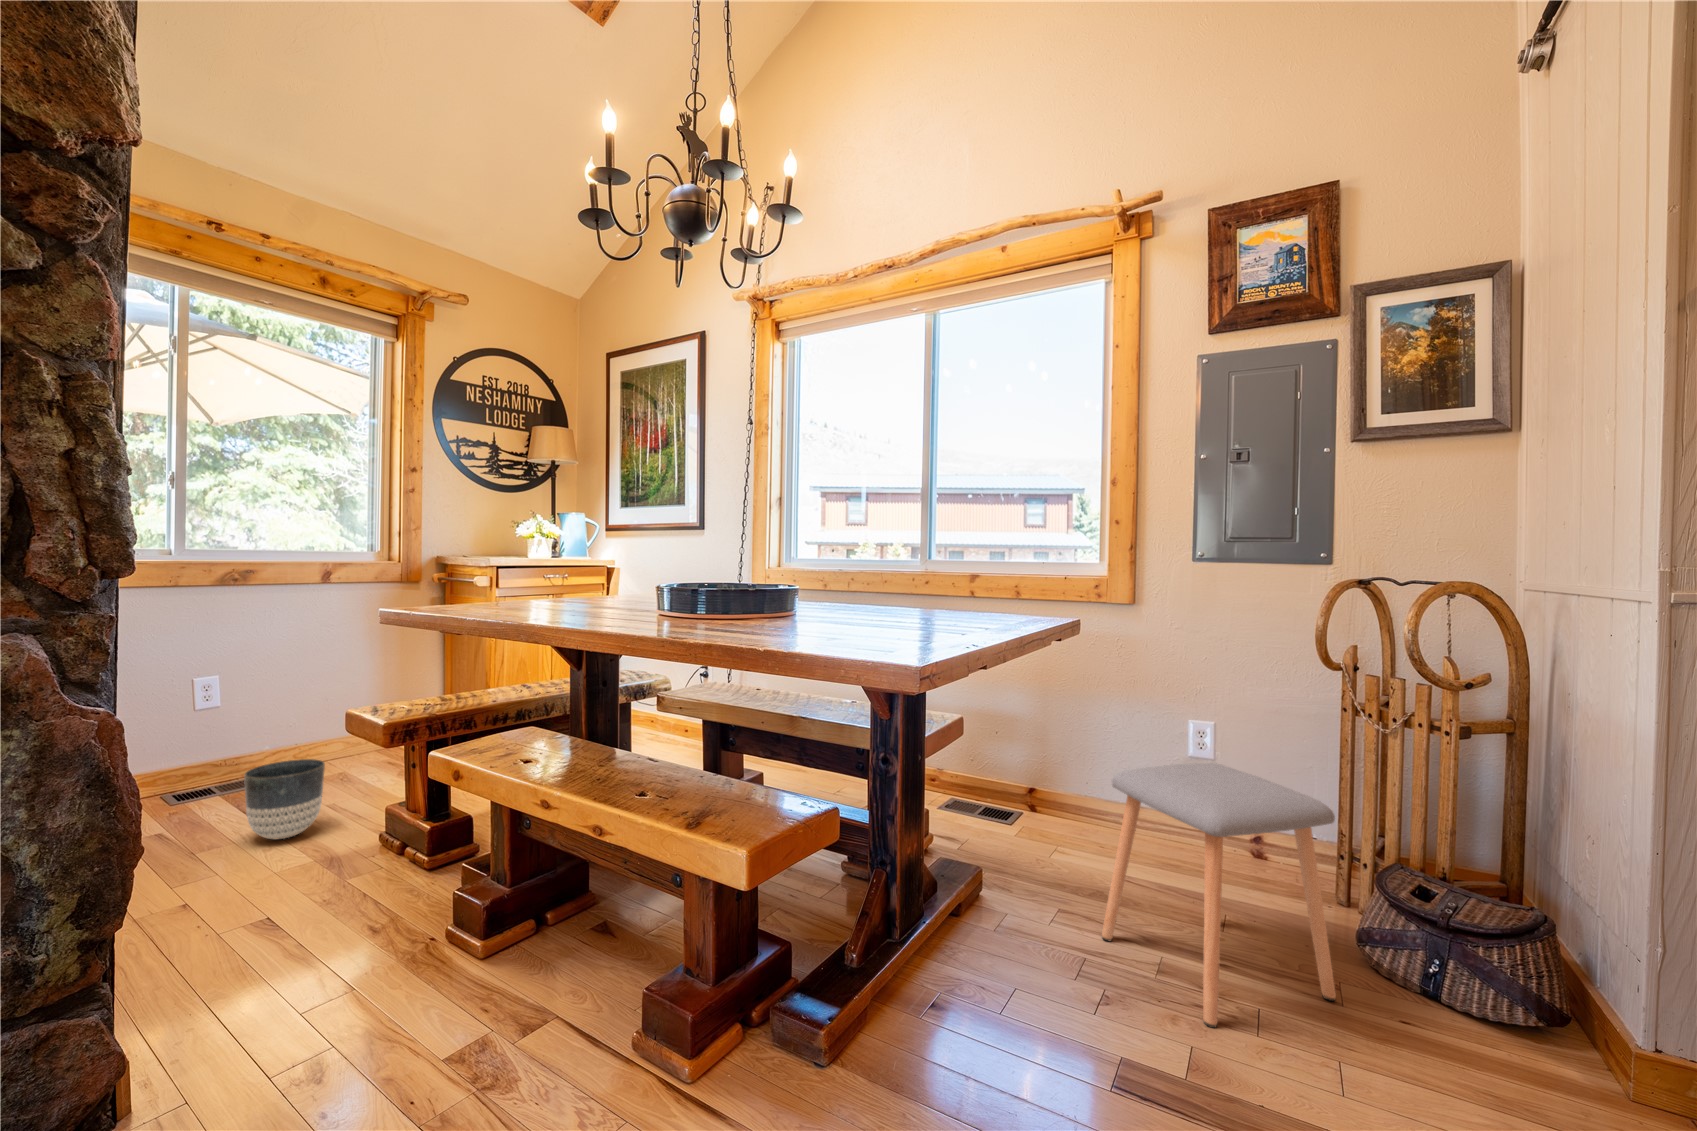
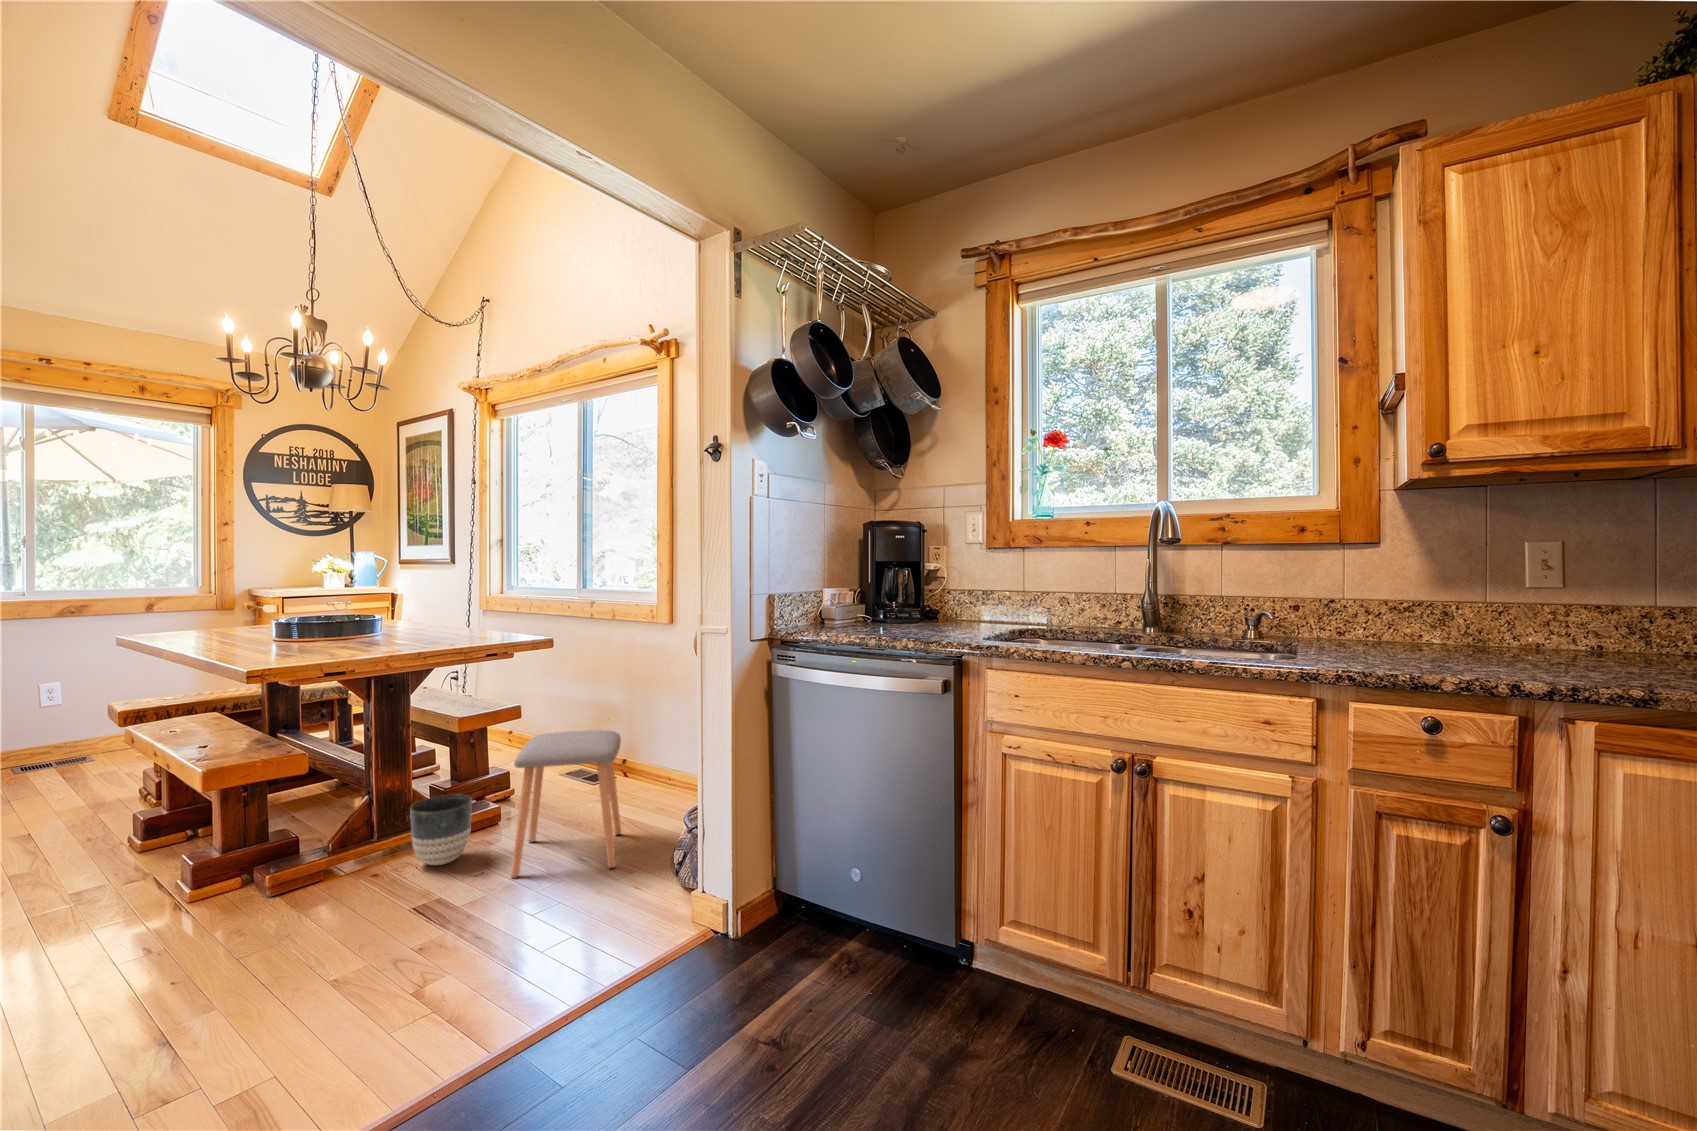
planter: present [244,759,325,839] -> present [410,794,472,865]

